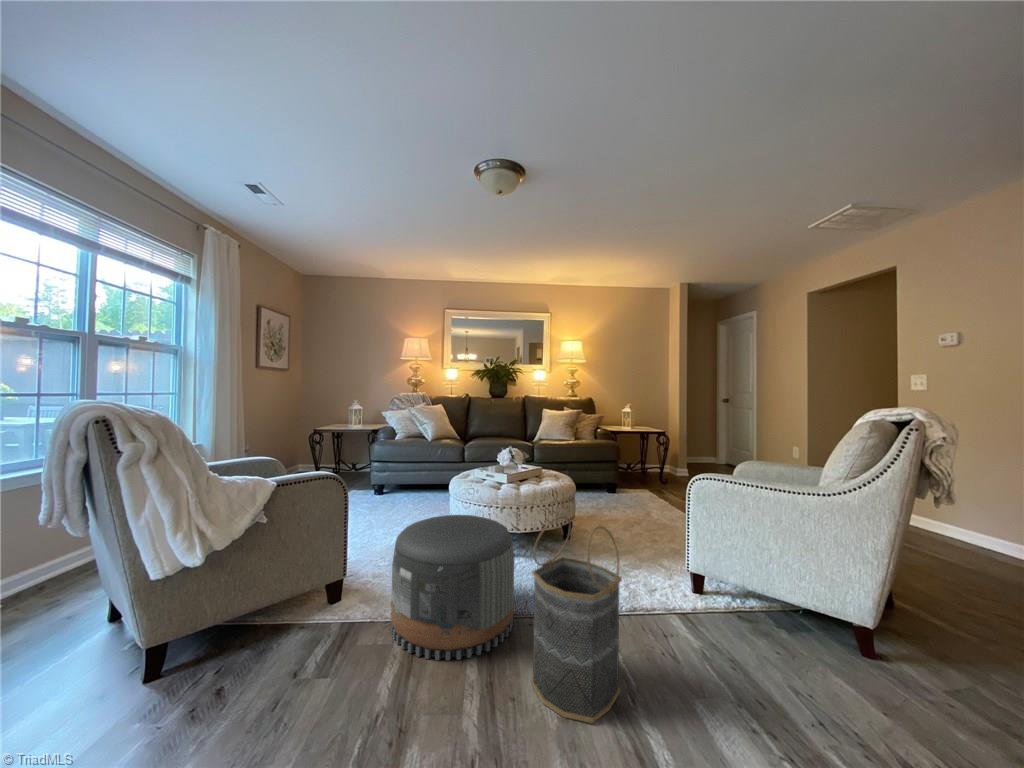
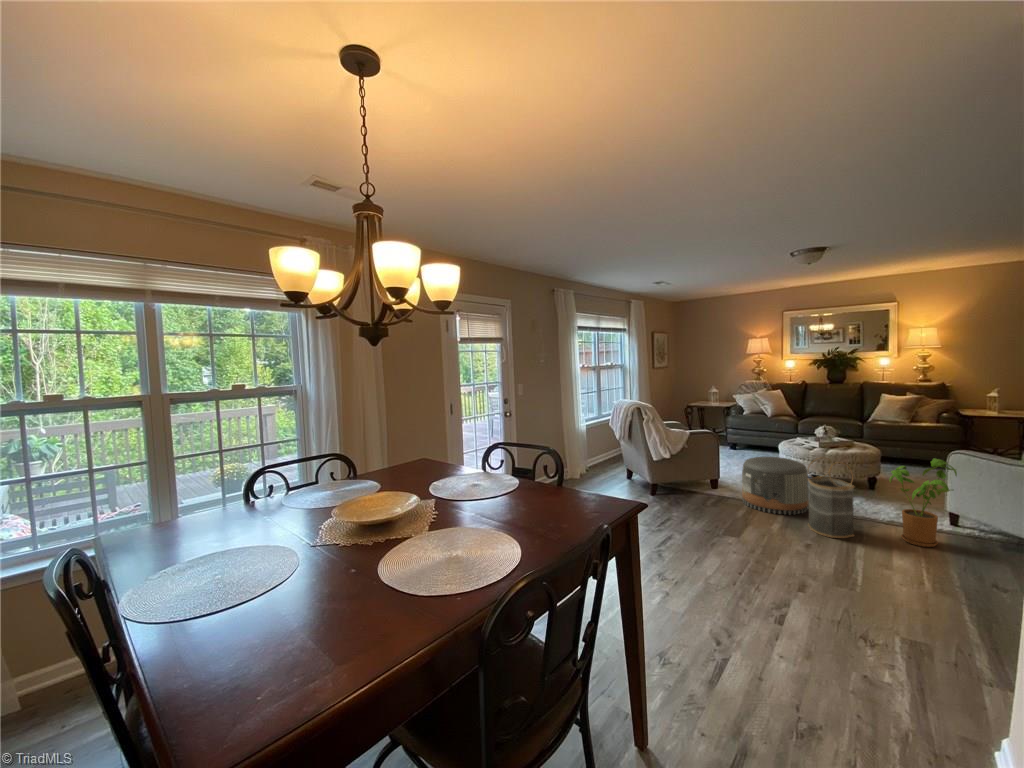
house plant: none [653,495,773,678] -> present [889,458,957,547]

